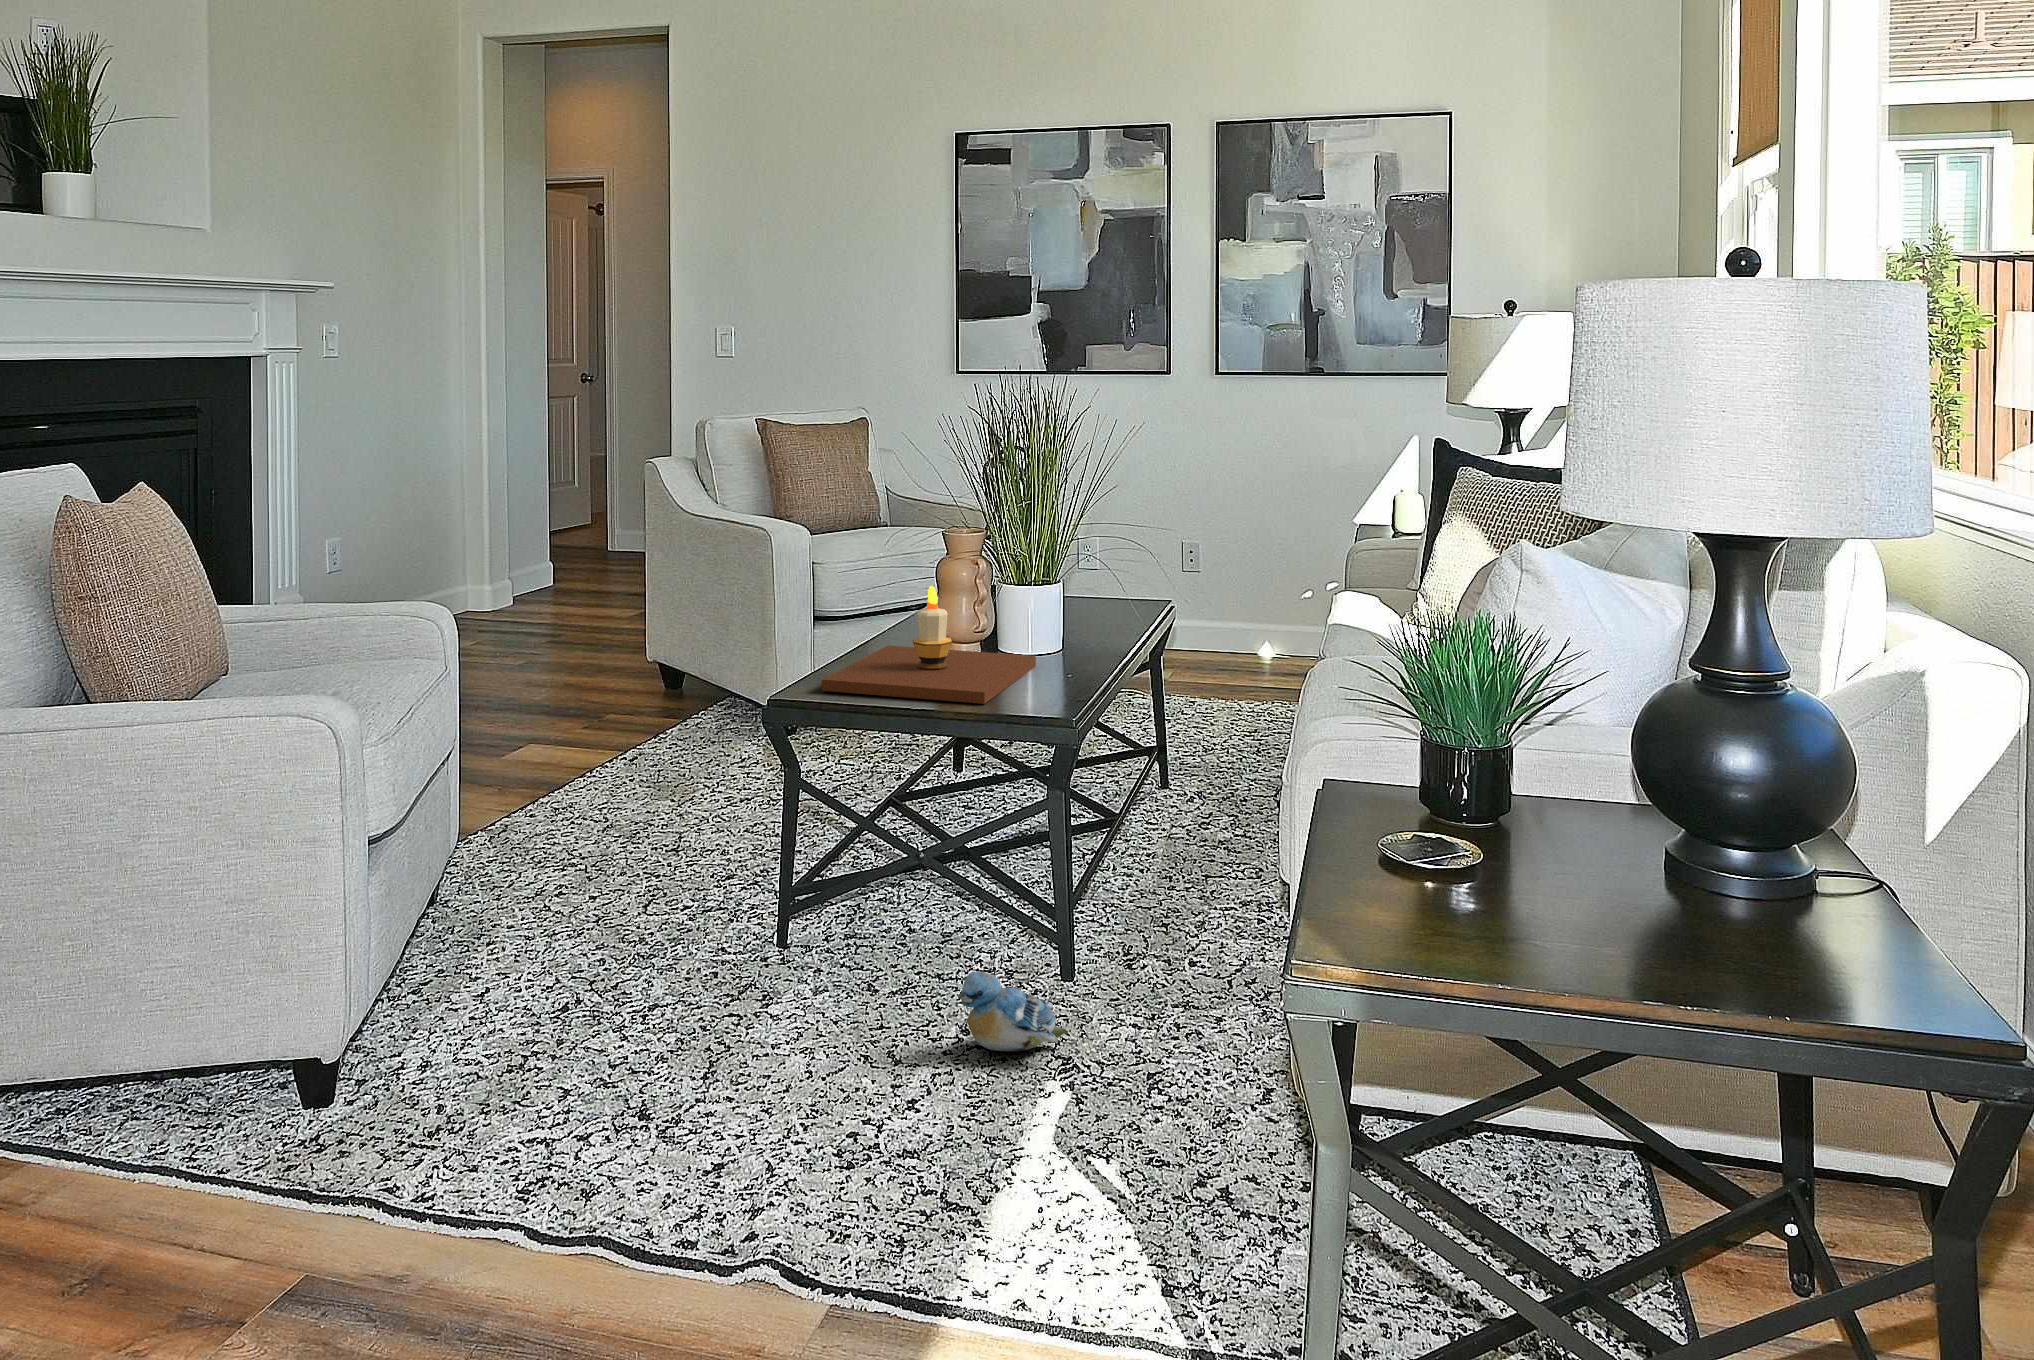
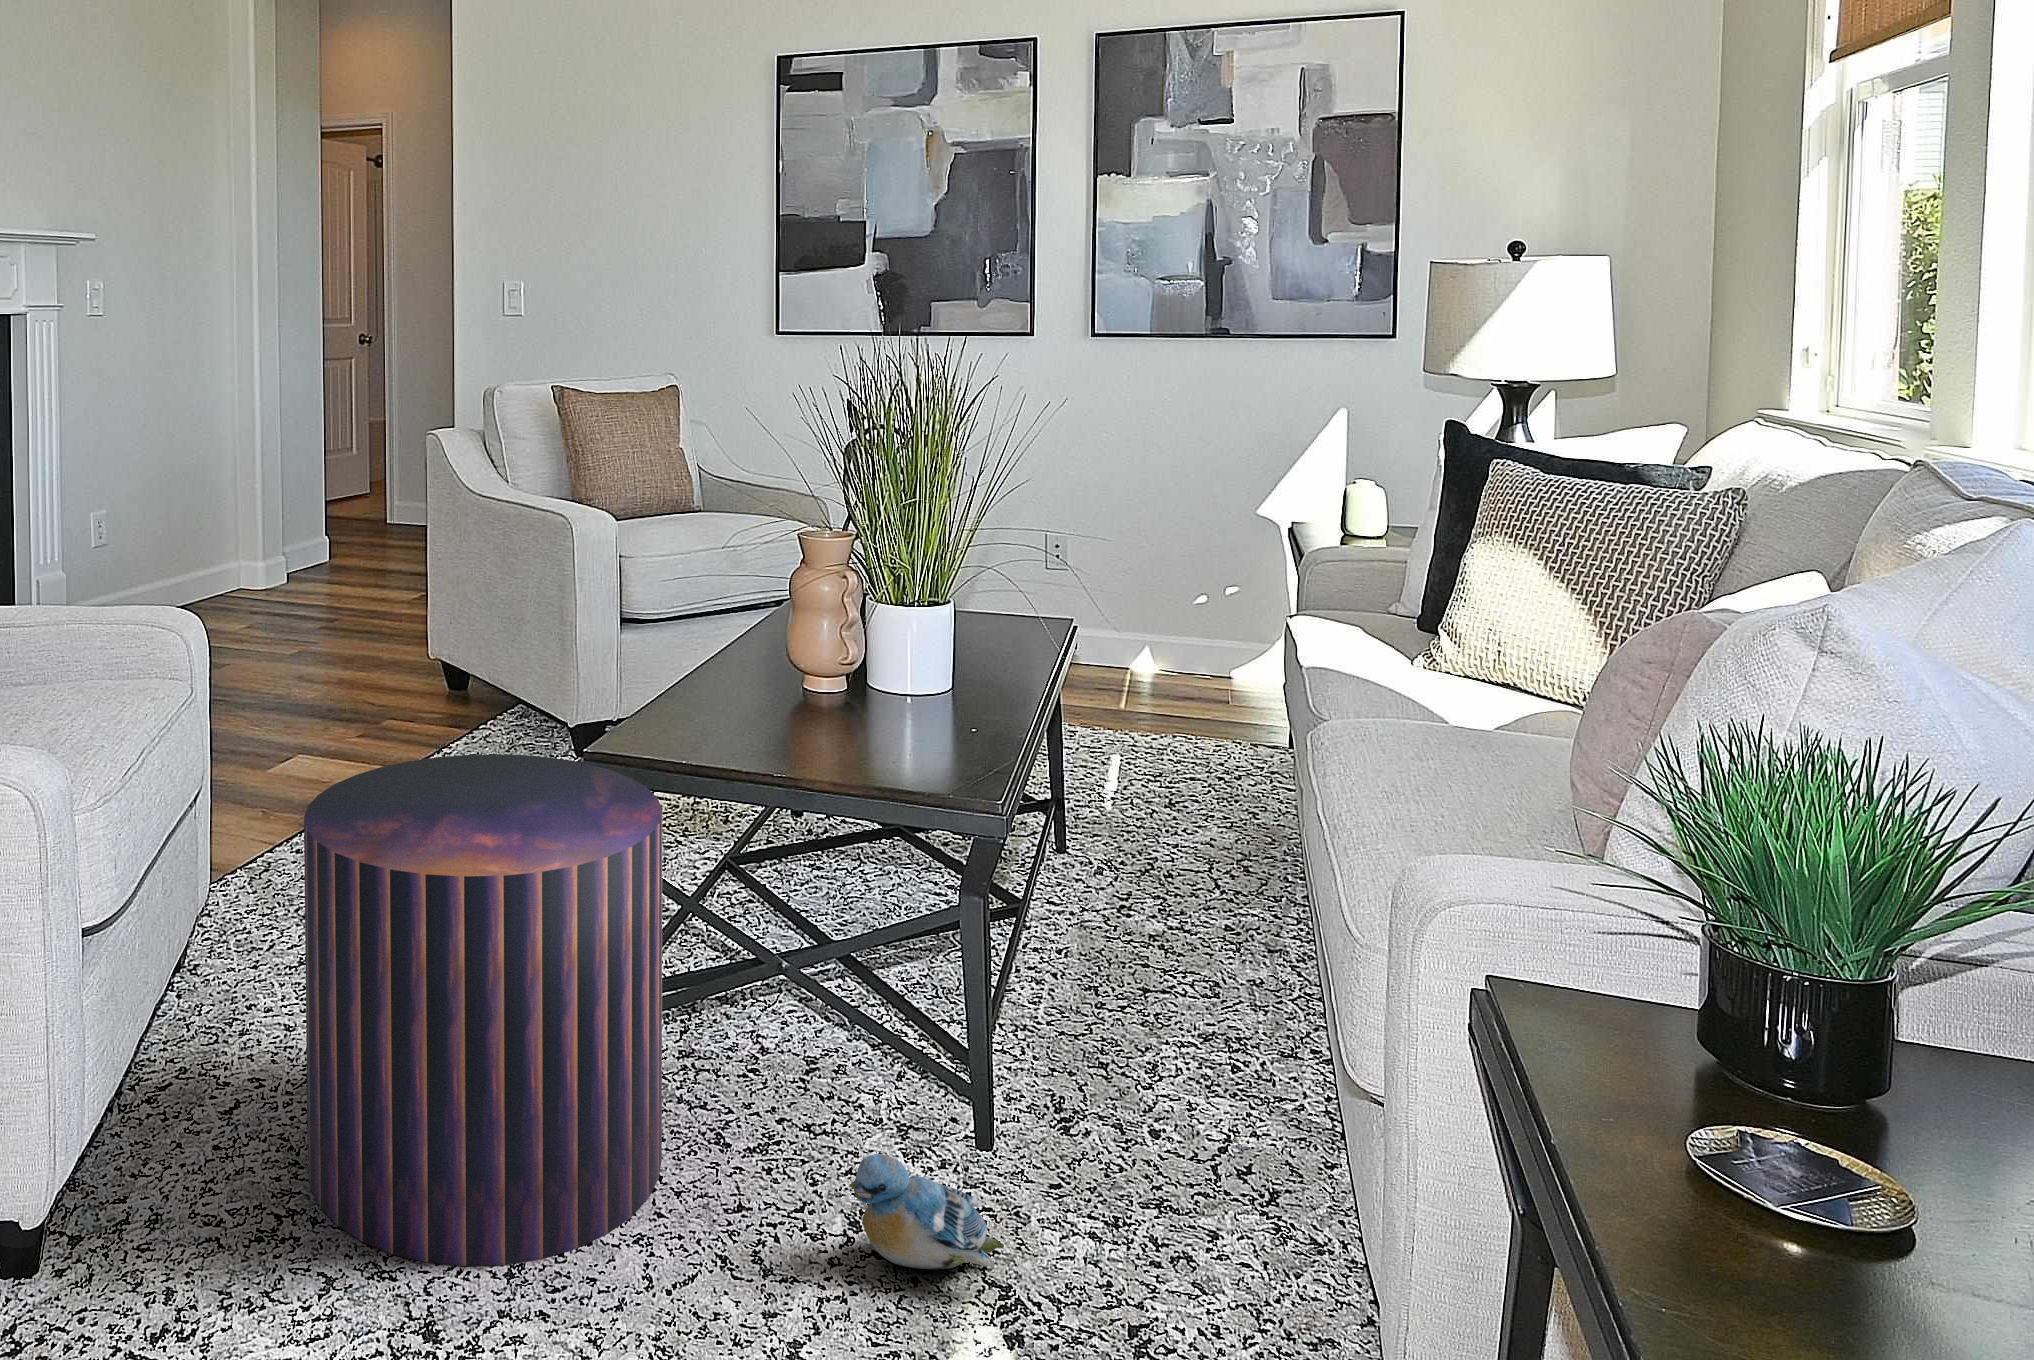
candle: present [822,586,1036,704] -> none [651,606,922,769]
pouf: none [545,705,825,1075] -> present [304,754,662,1266]

